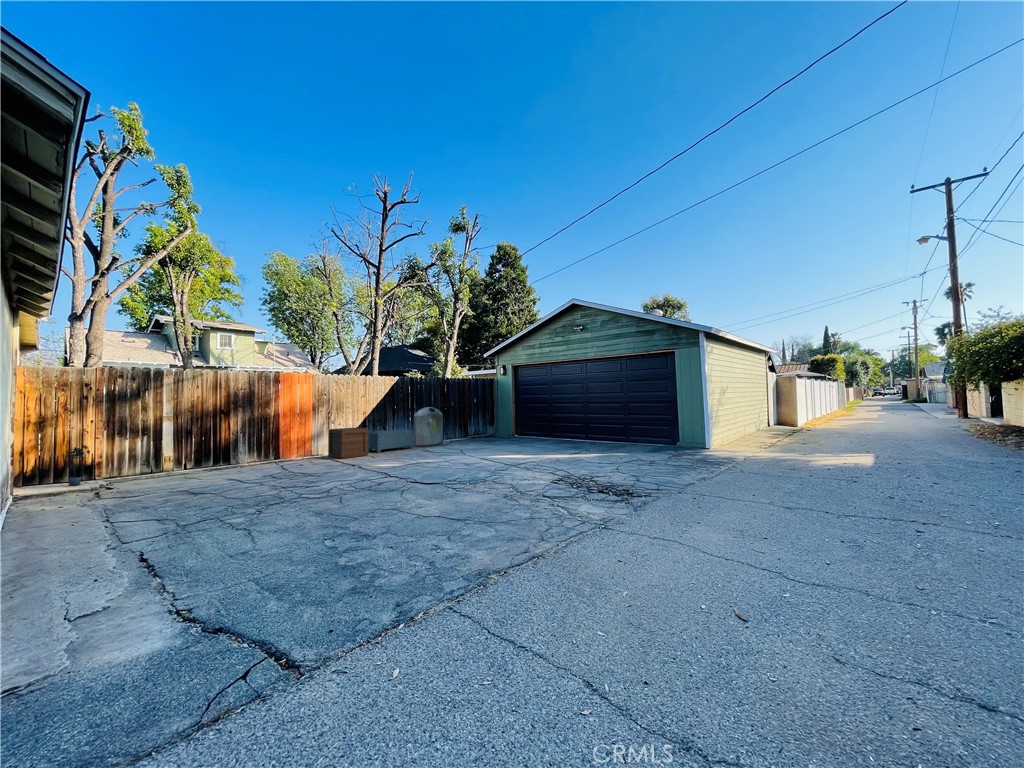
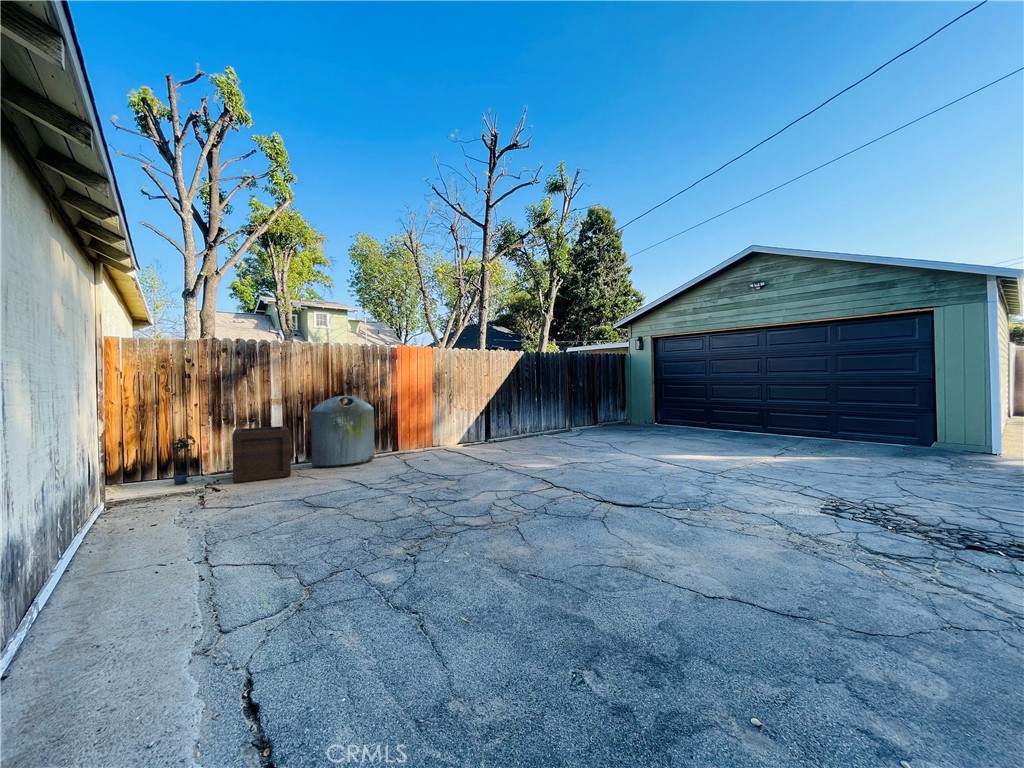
trash can: present [414,407,443,447] -> present [311,396,374,468]
wooden crate: present [328,428,368,459] -> present [232,426,291,483]
bench: present [368,430,413,453] -> none [490,416,541,445]

